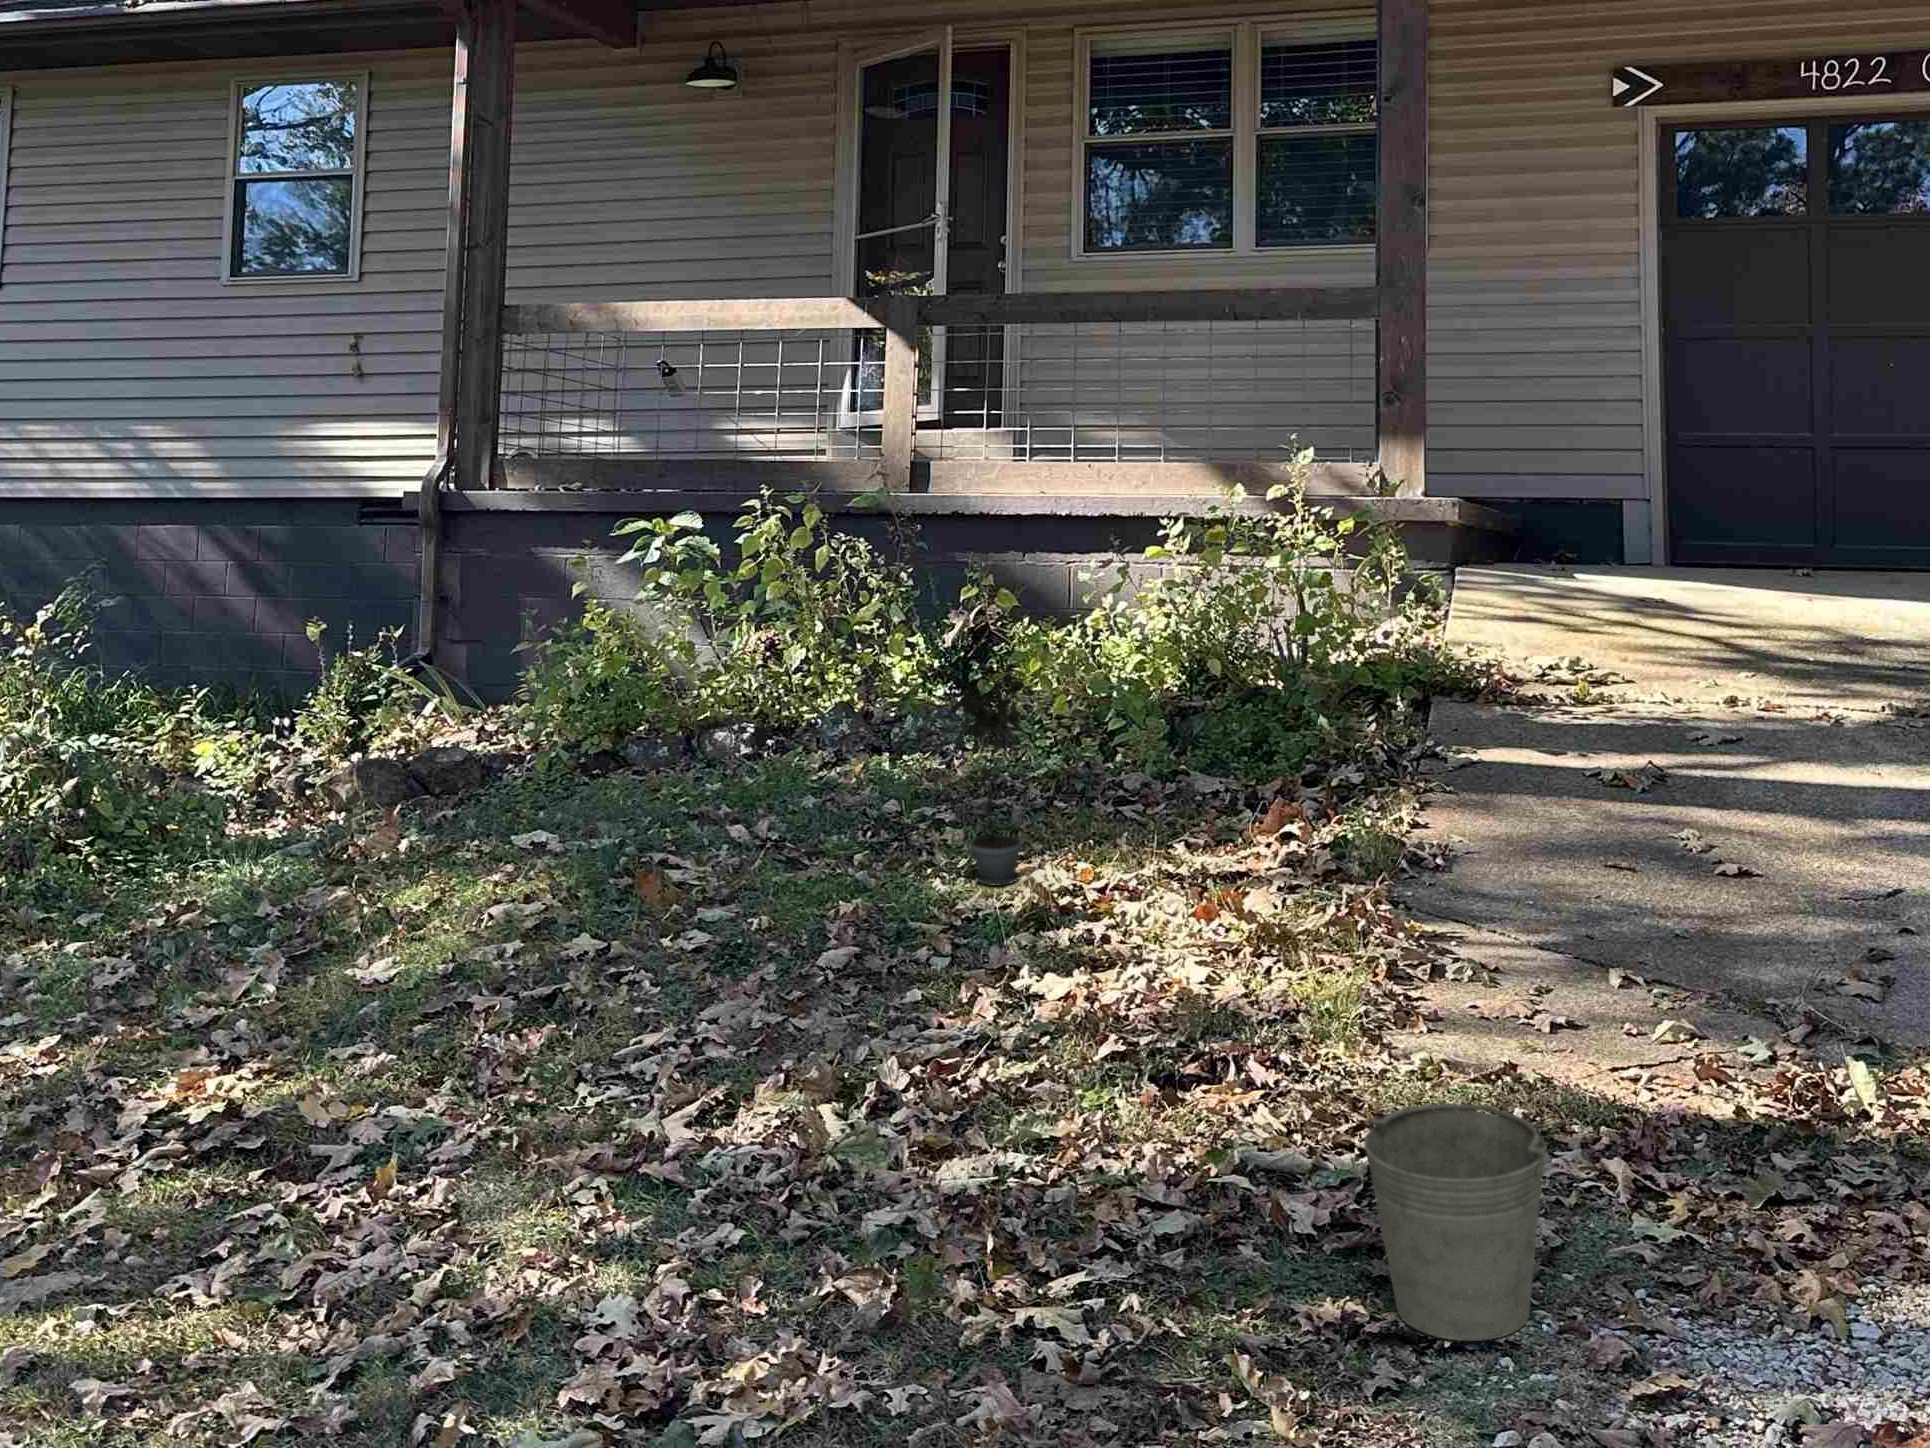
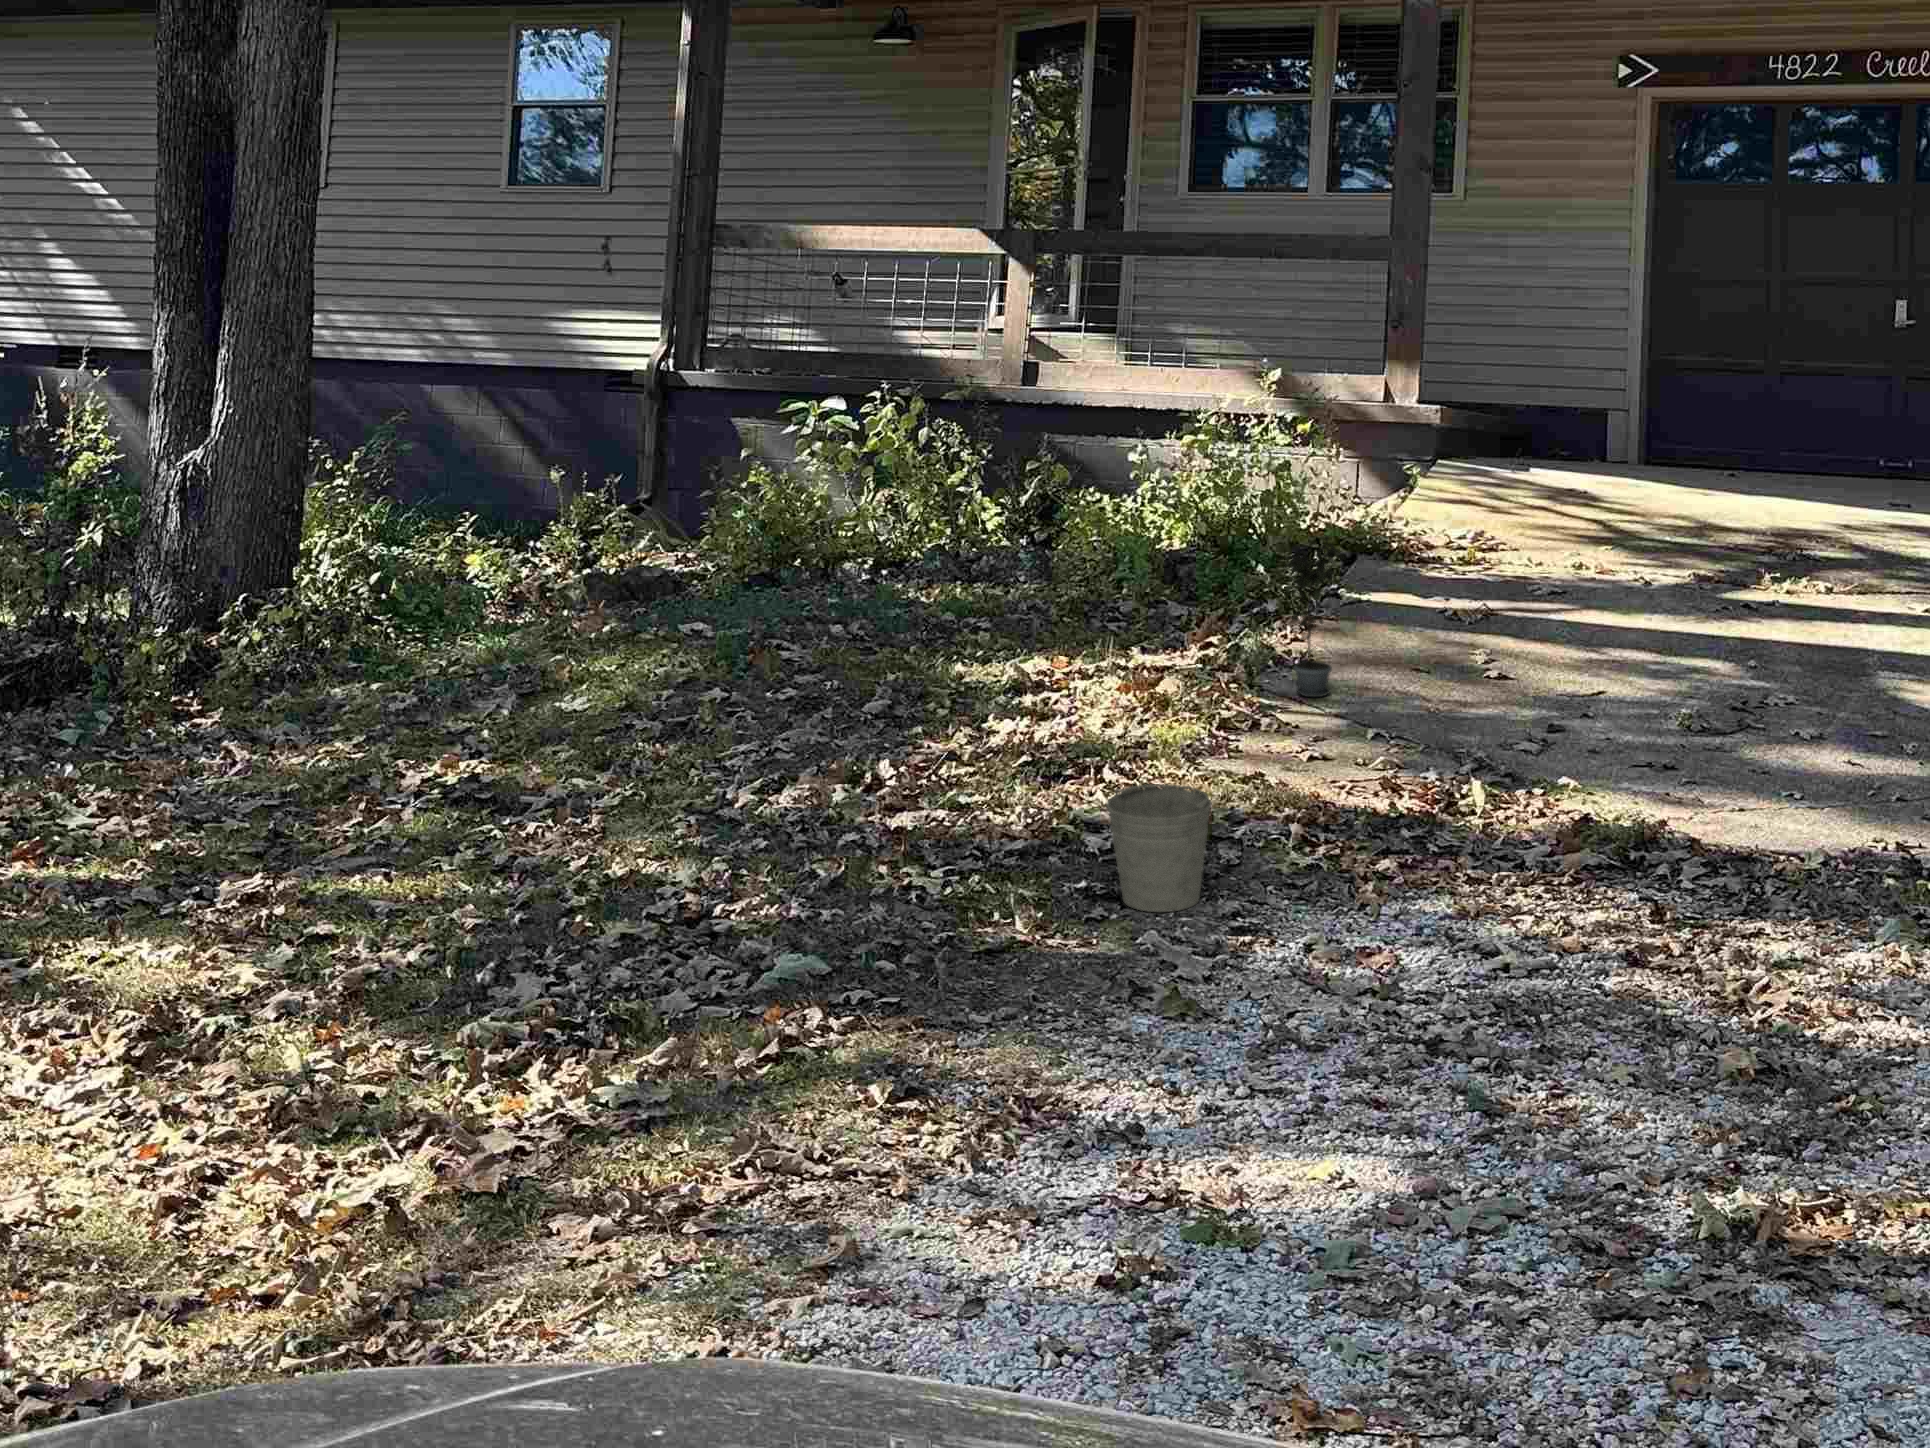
potted plant: present [944,664,1035,886] -> present [1279,536,1346,697]

